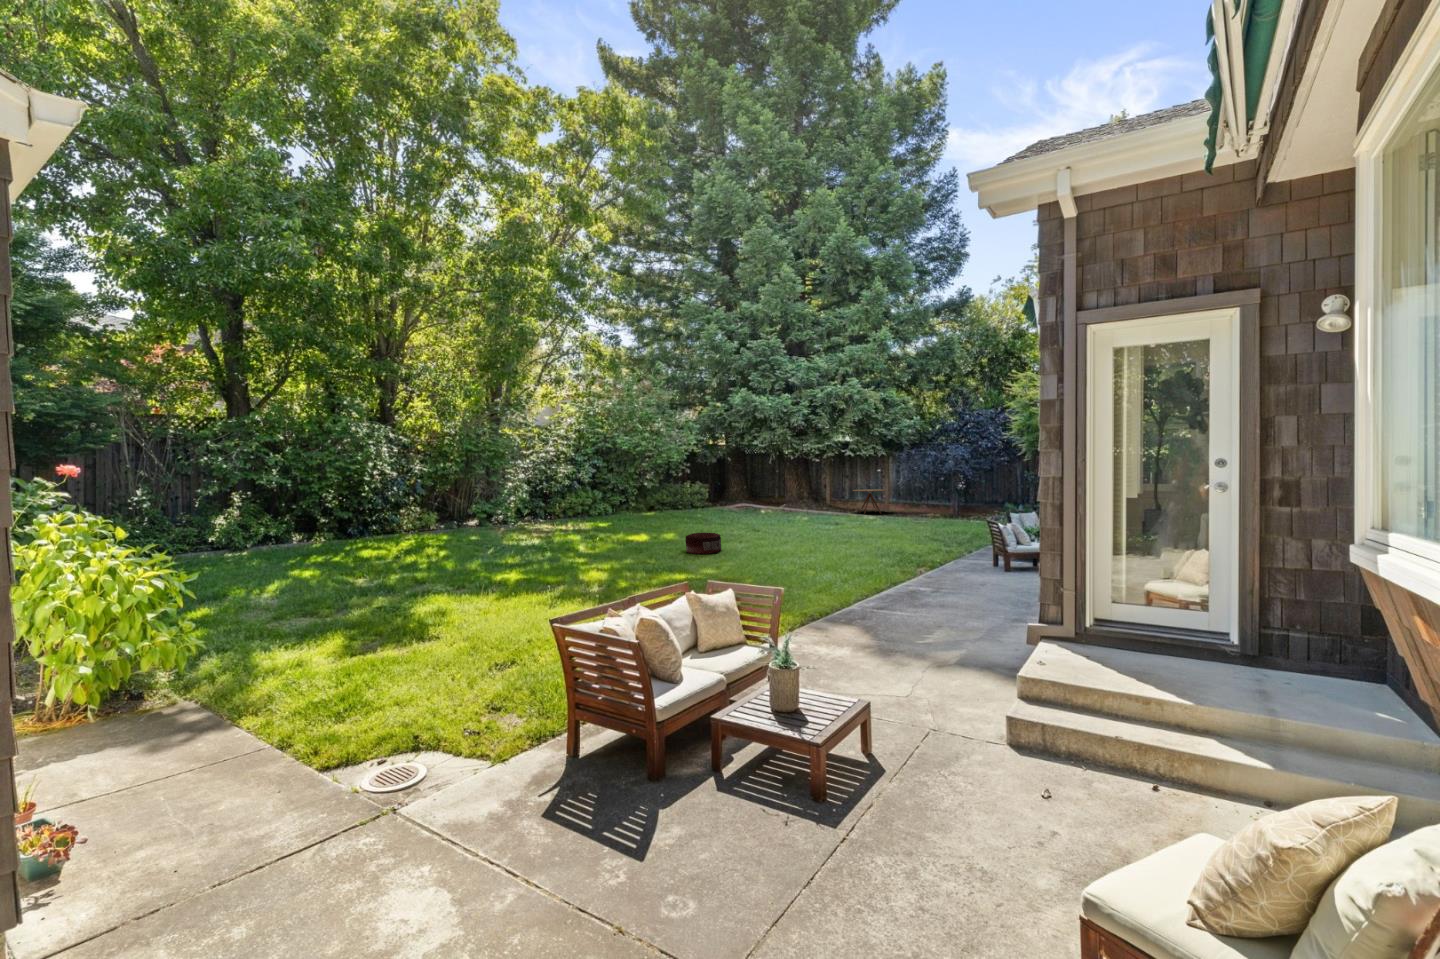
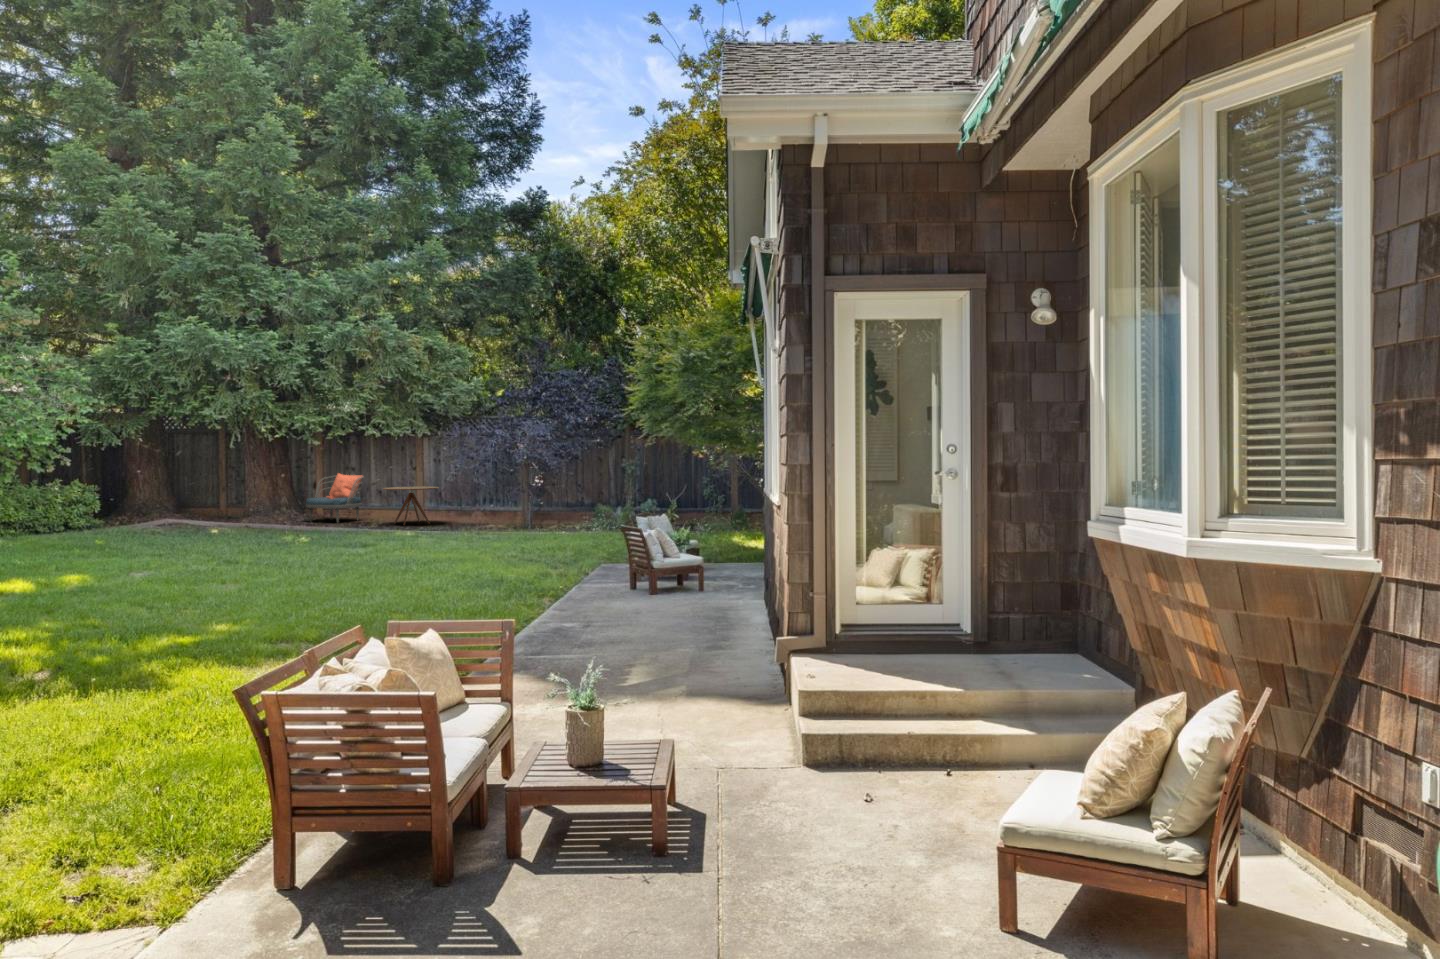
armchair: none [809,480,844,511] -> present [306,473,363,522]
pouf: present [686,533,721,554] -> none [138,565,212,605]

